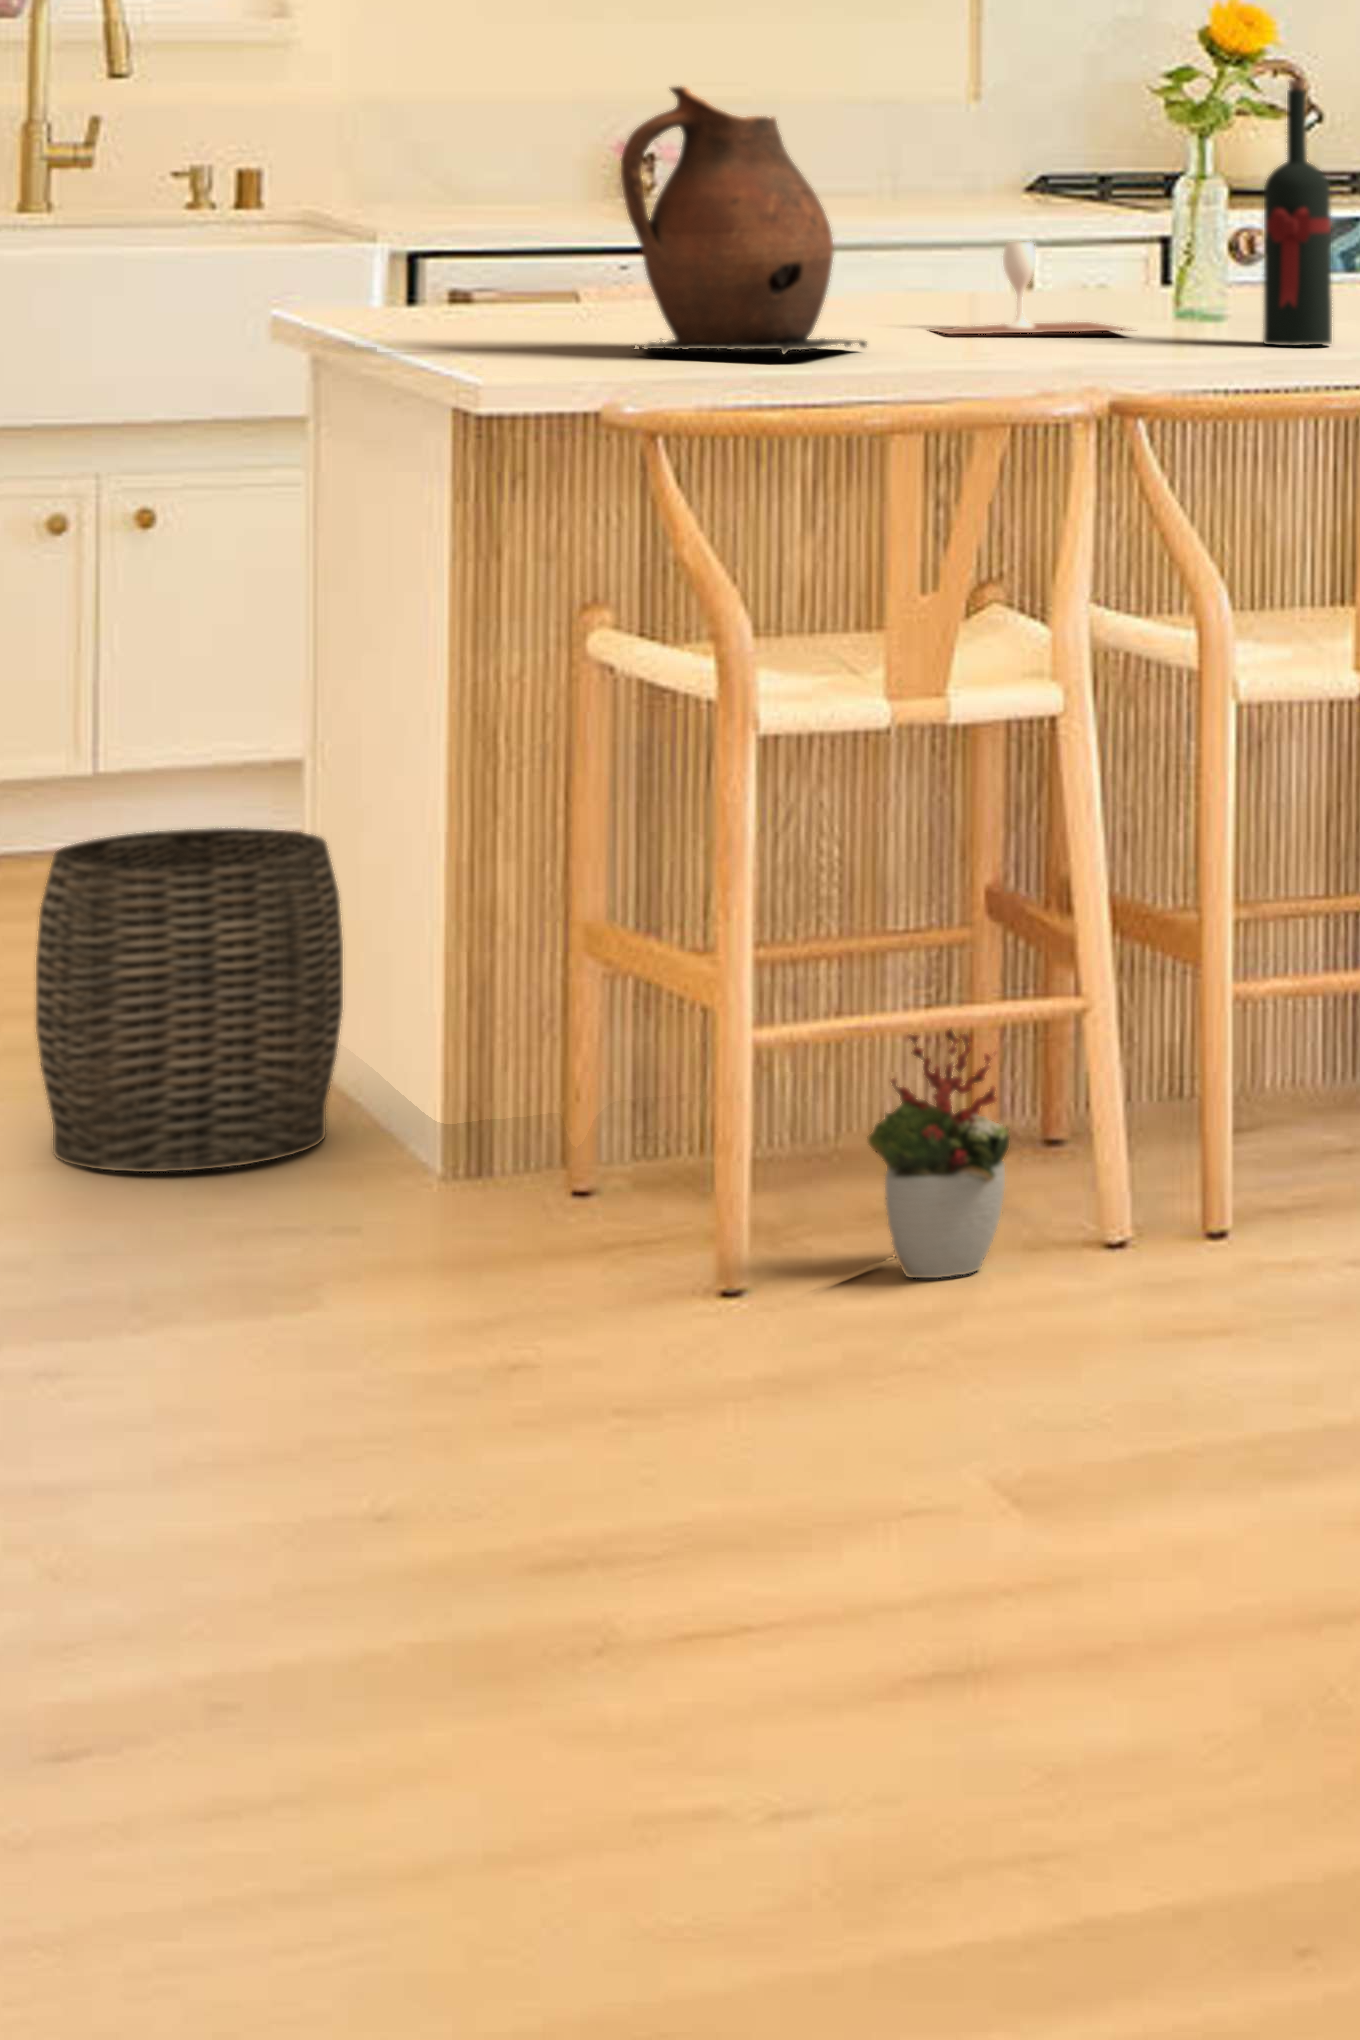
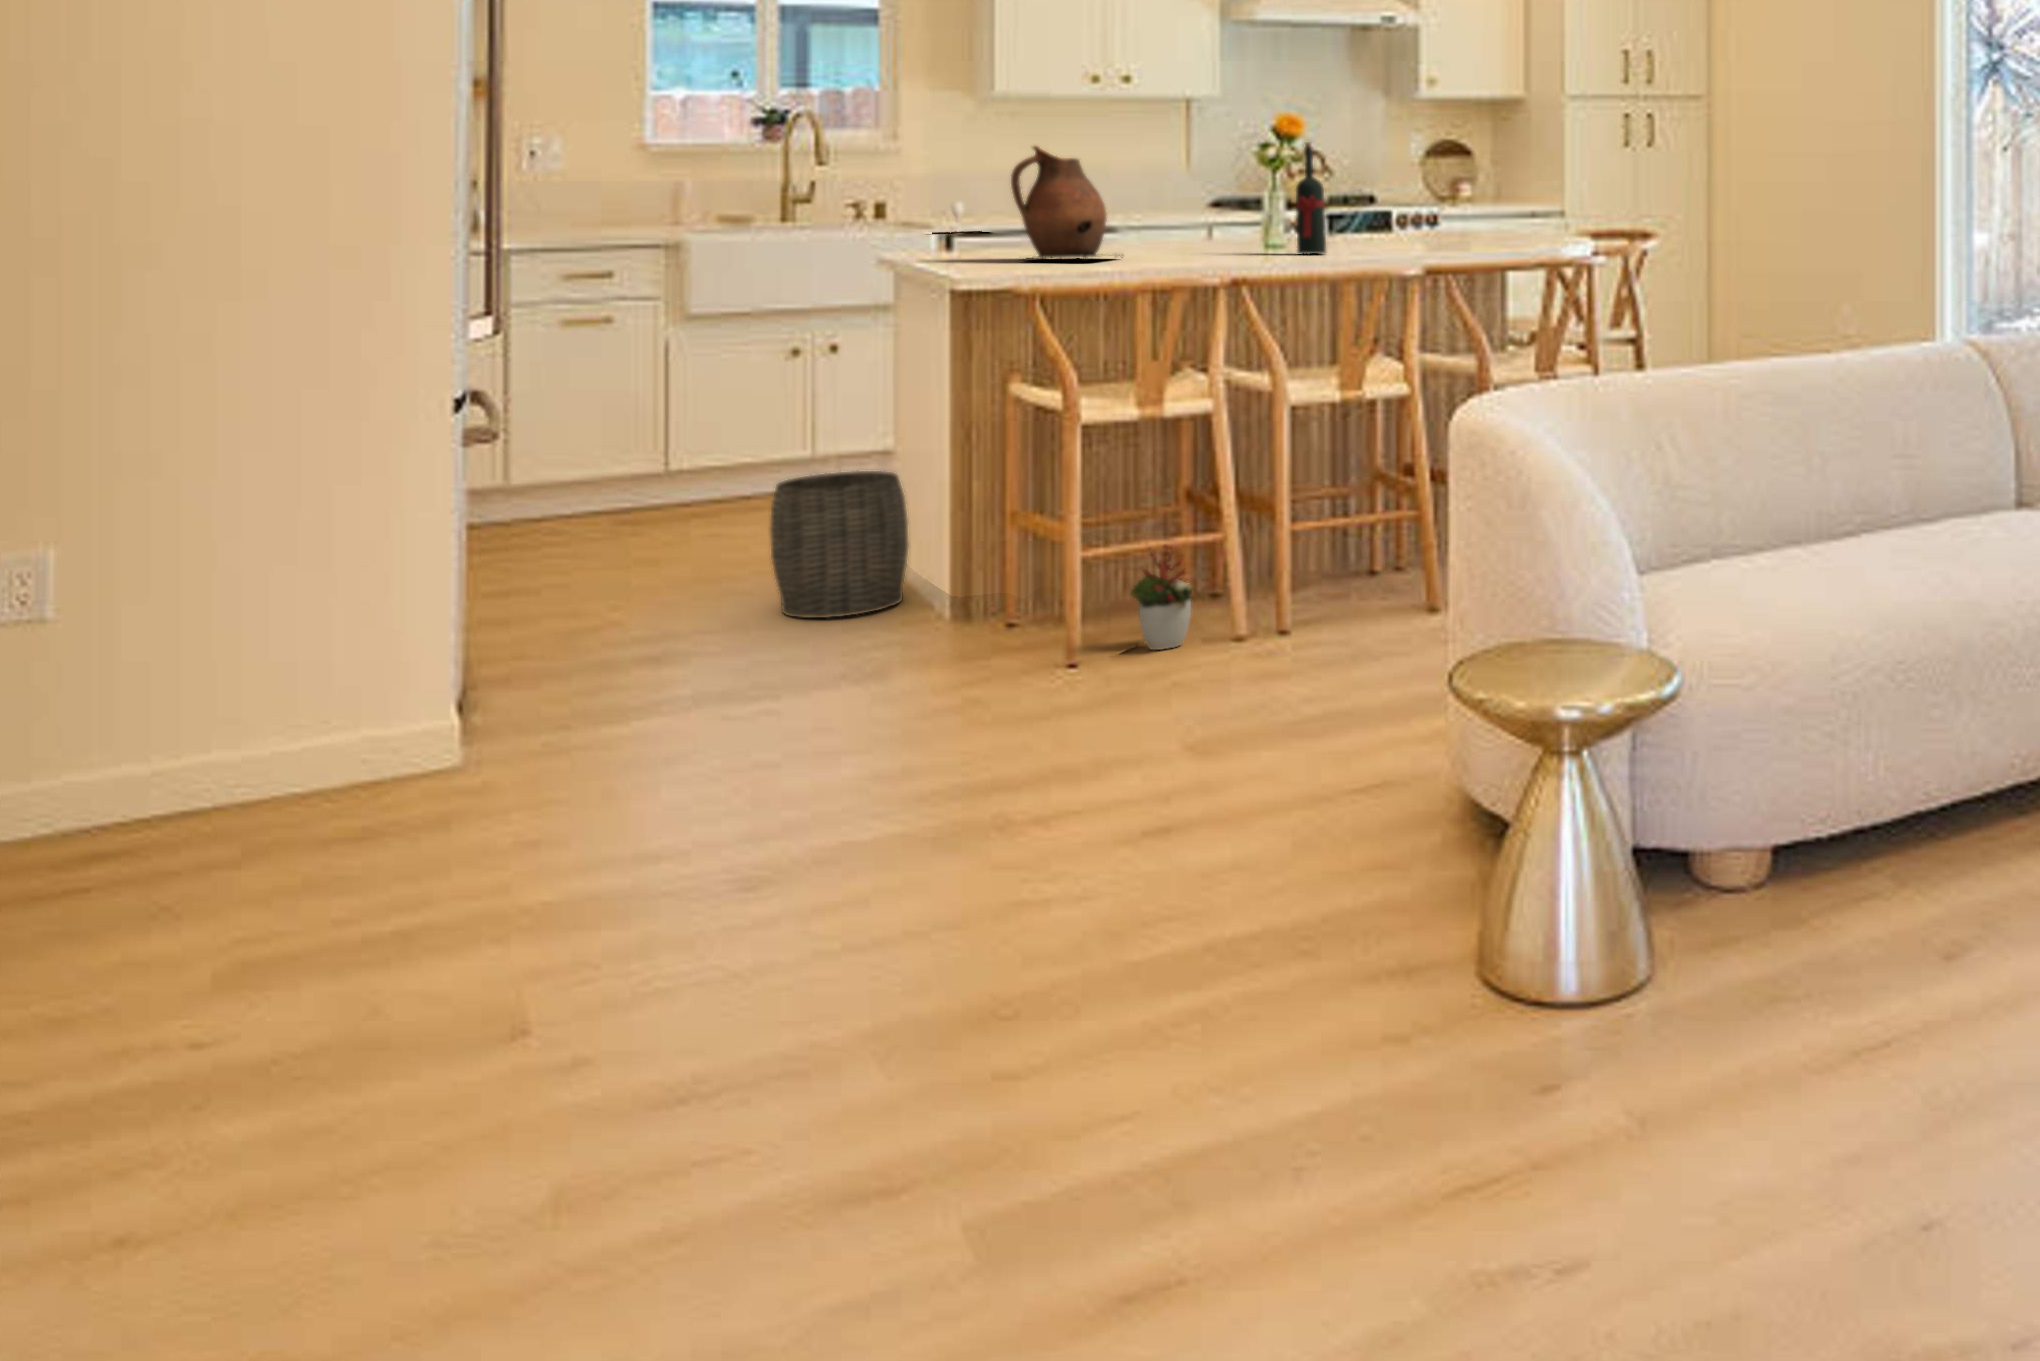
wine glass: present [932,242,1130,334] -> present [952,203,963,232]

